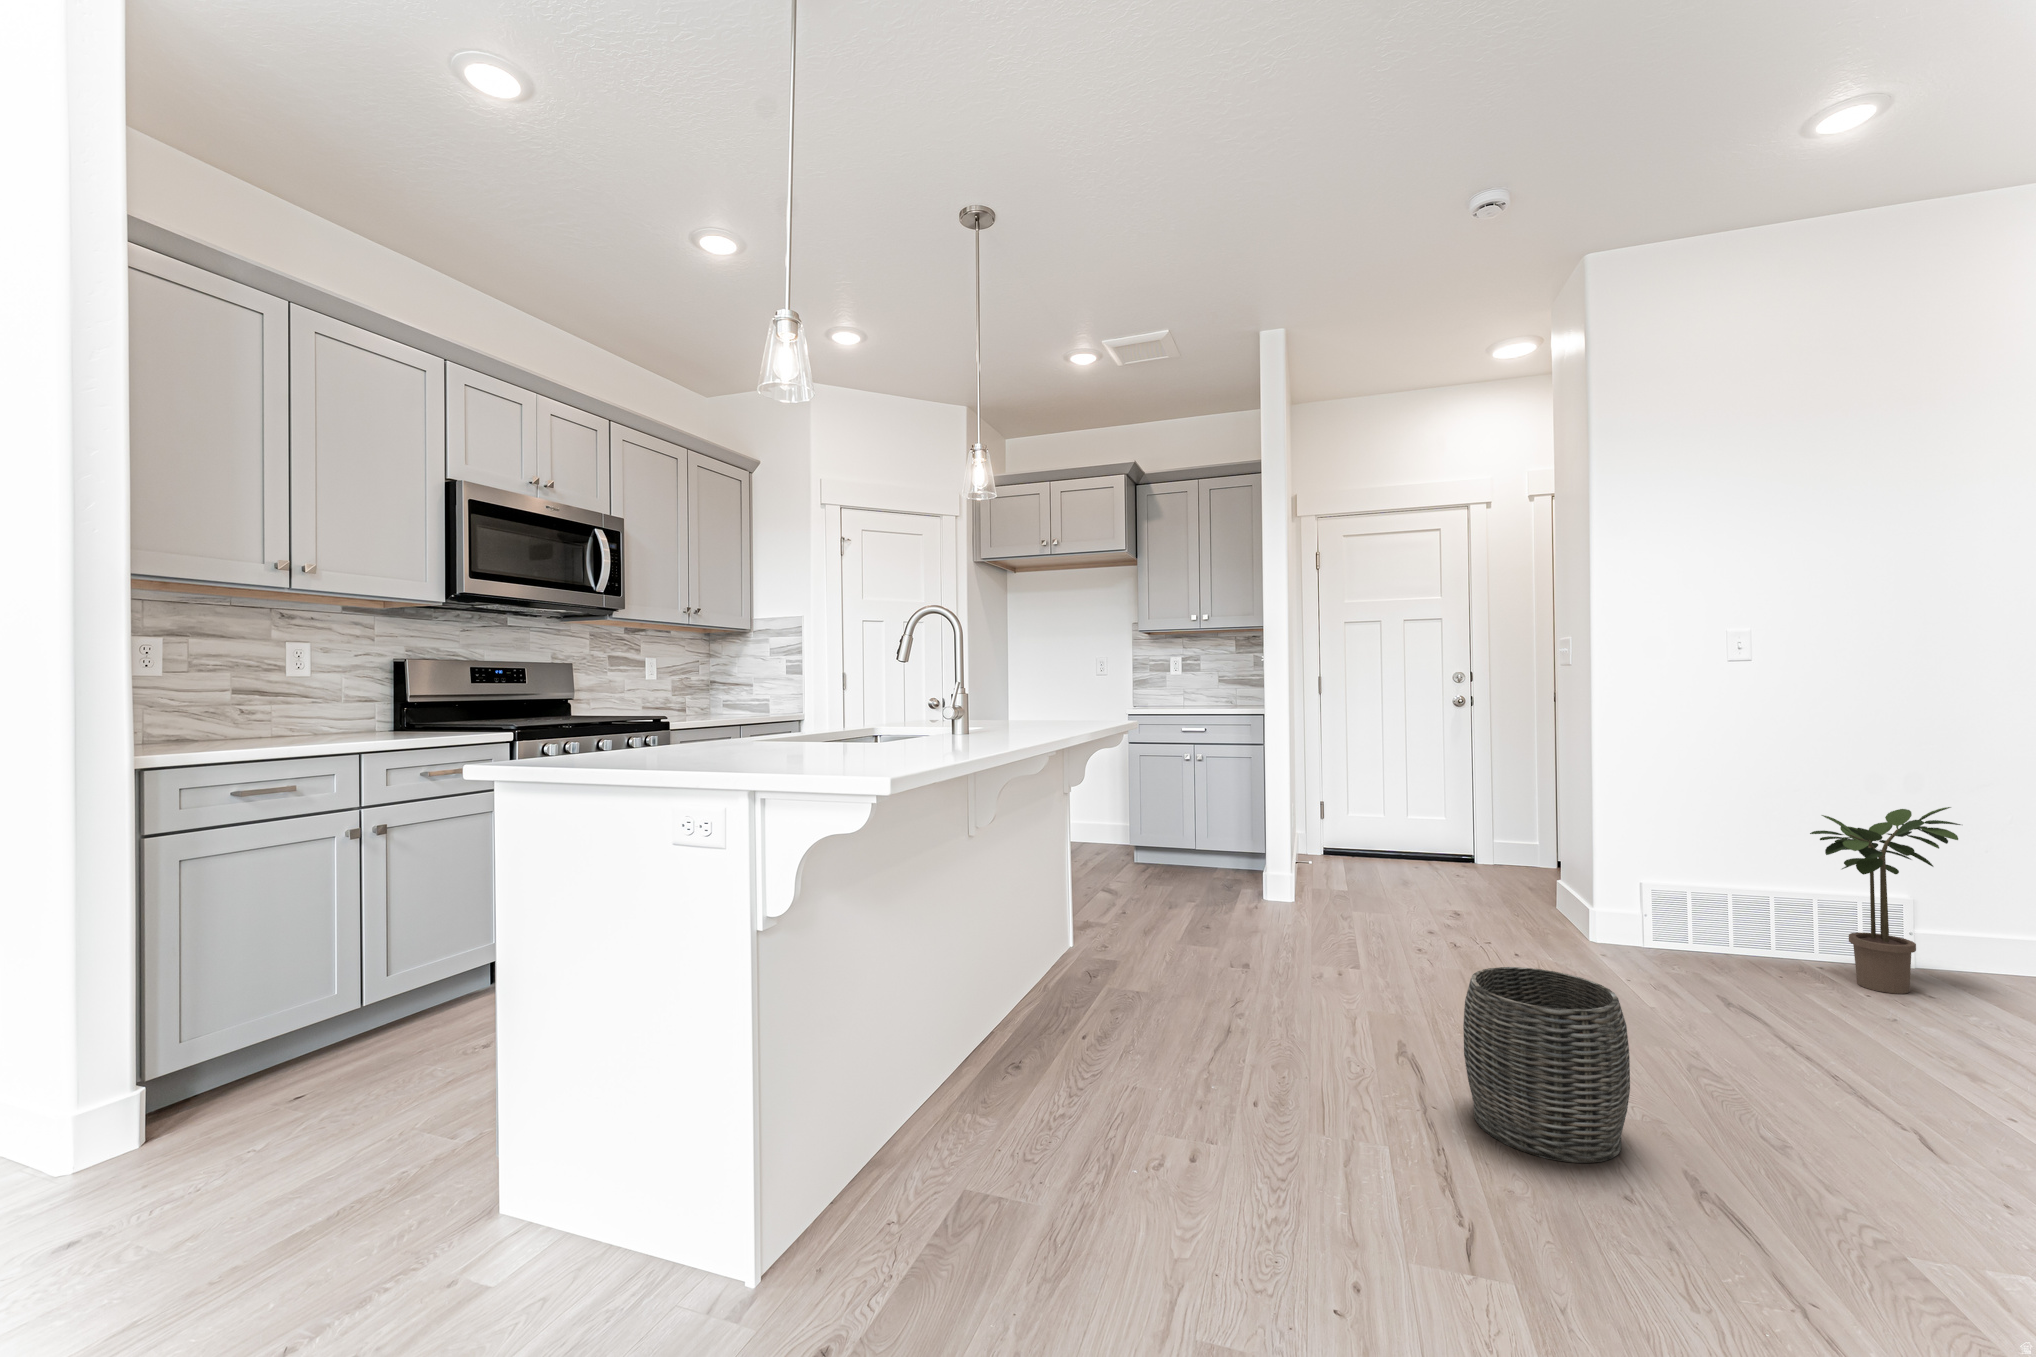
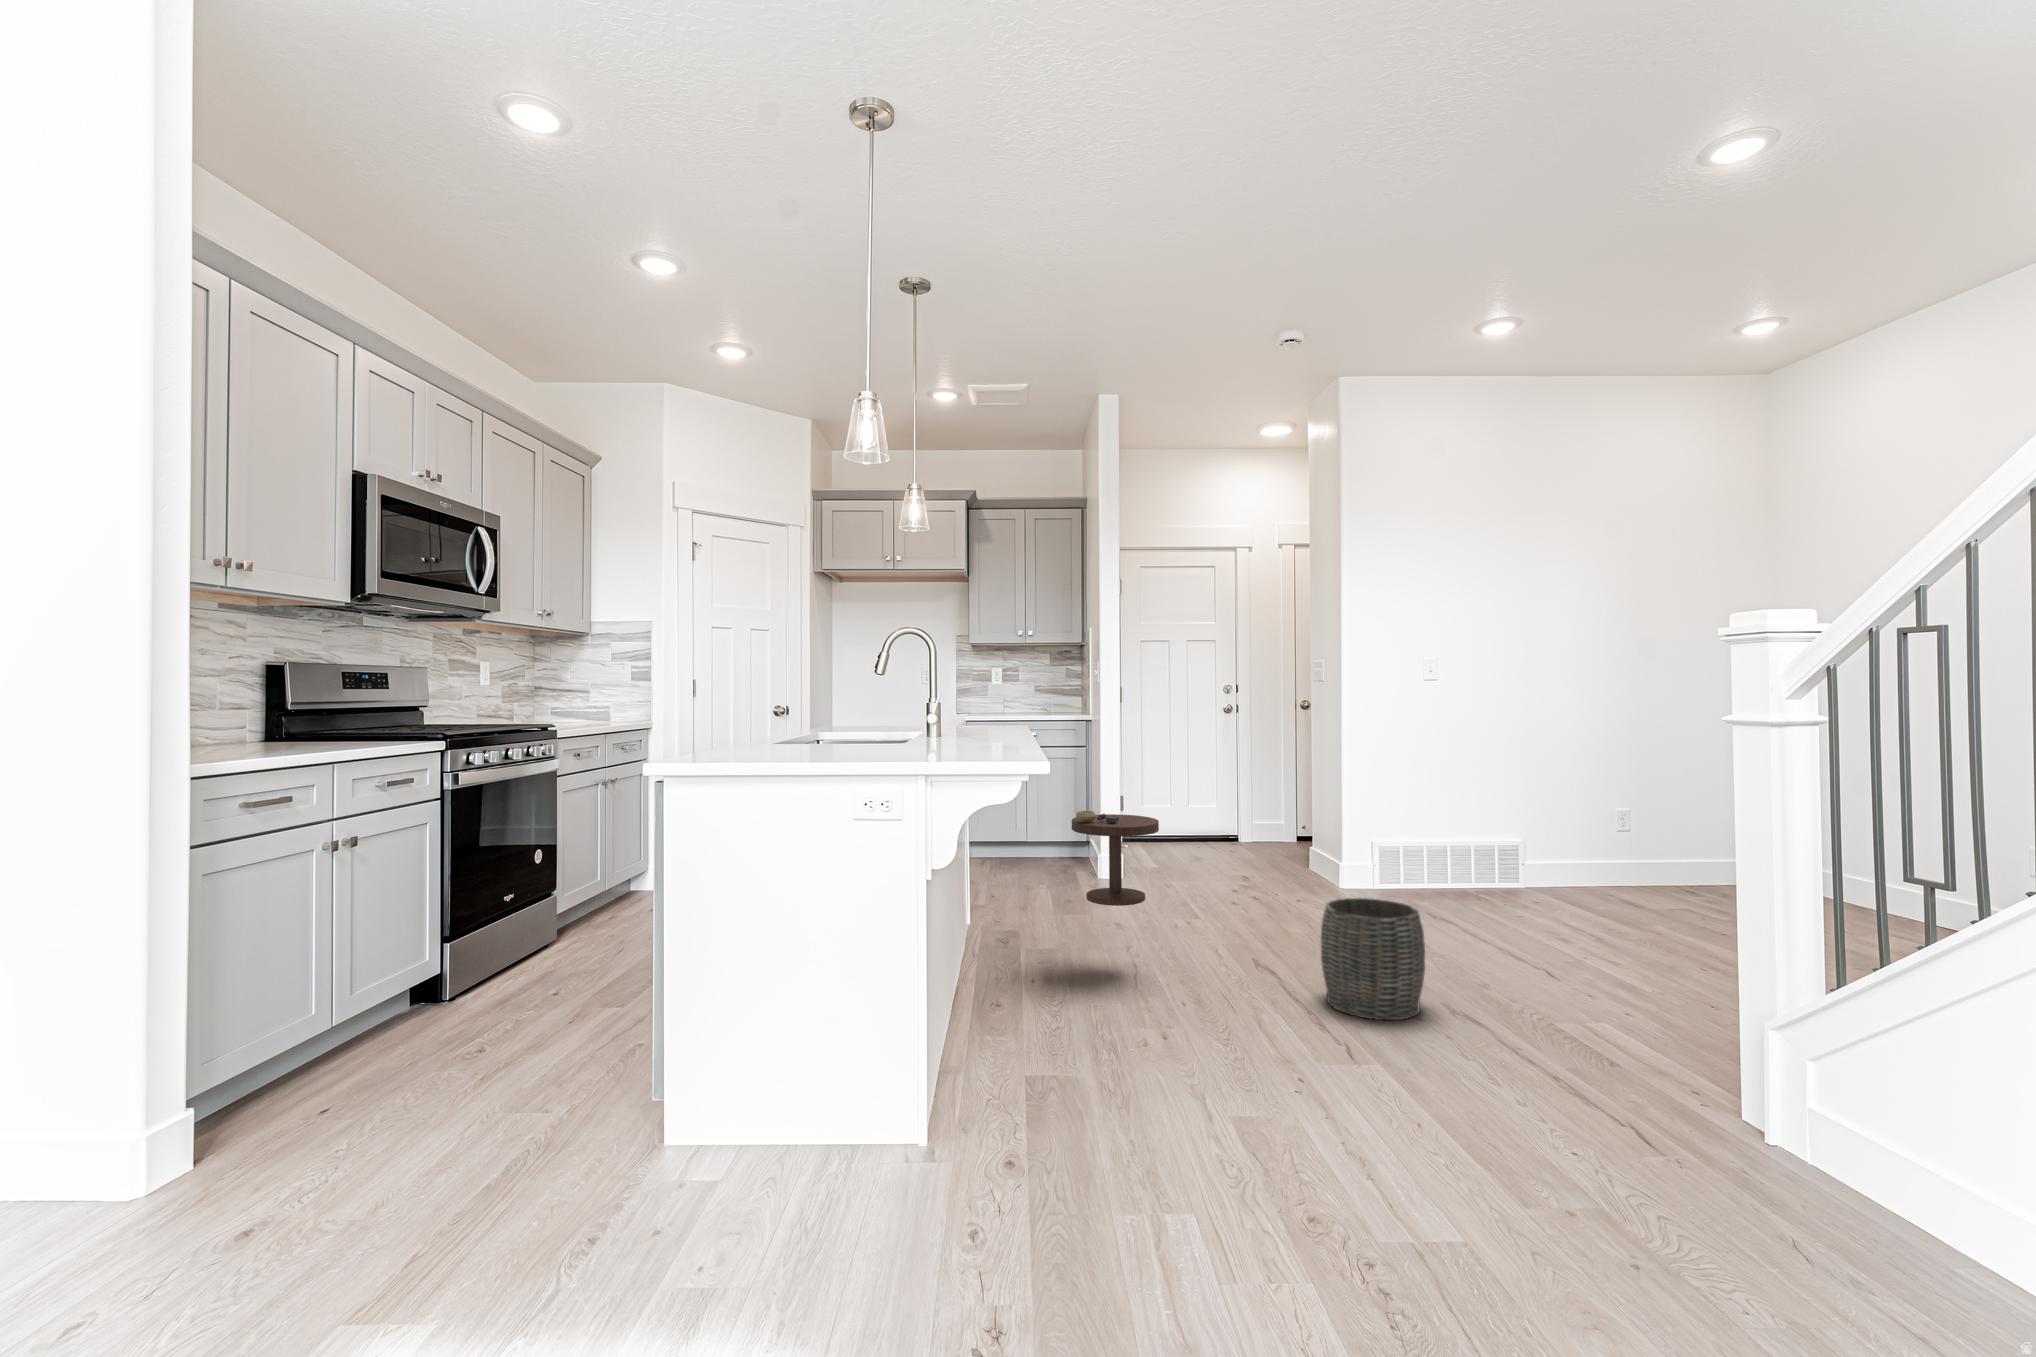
potted plant: present [1810,807,1961,994] -> none [1482,781,1564,909]
side table: none [1144,824,1253,1029] -> present [1072,811,1159,906]

